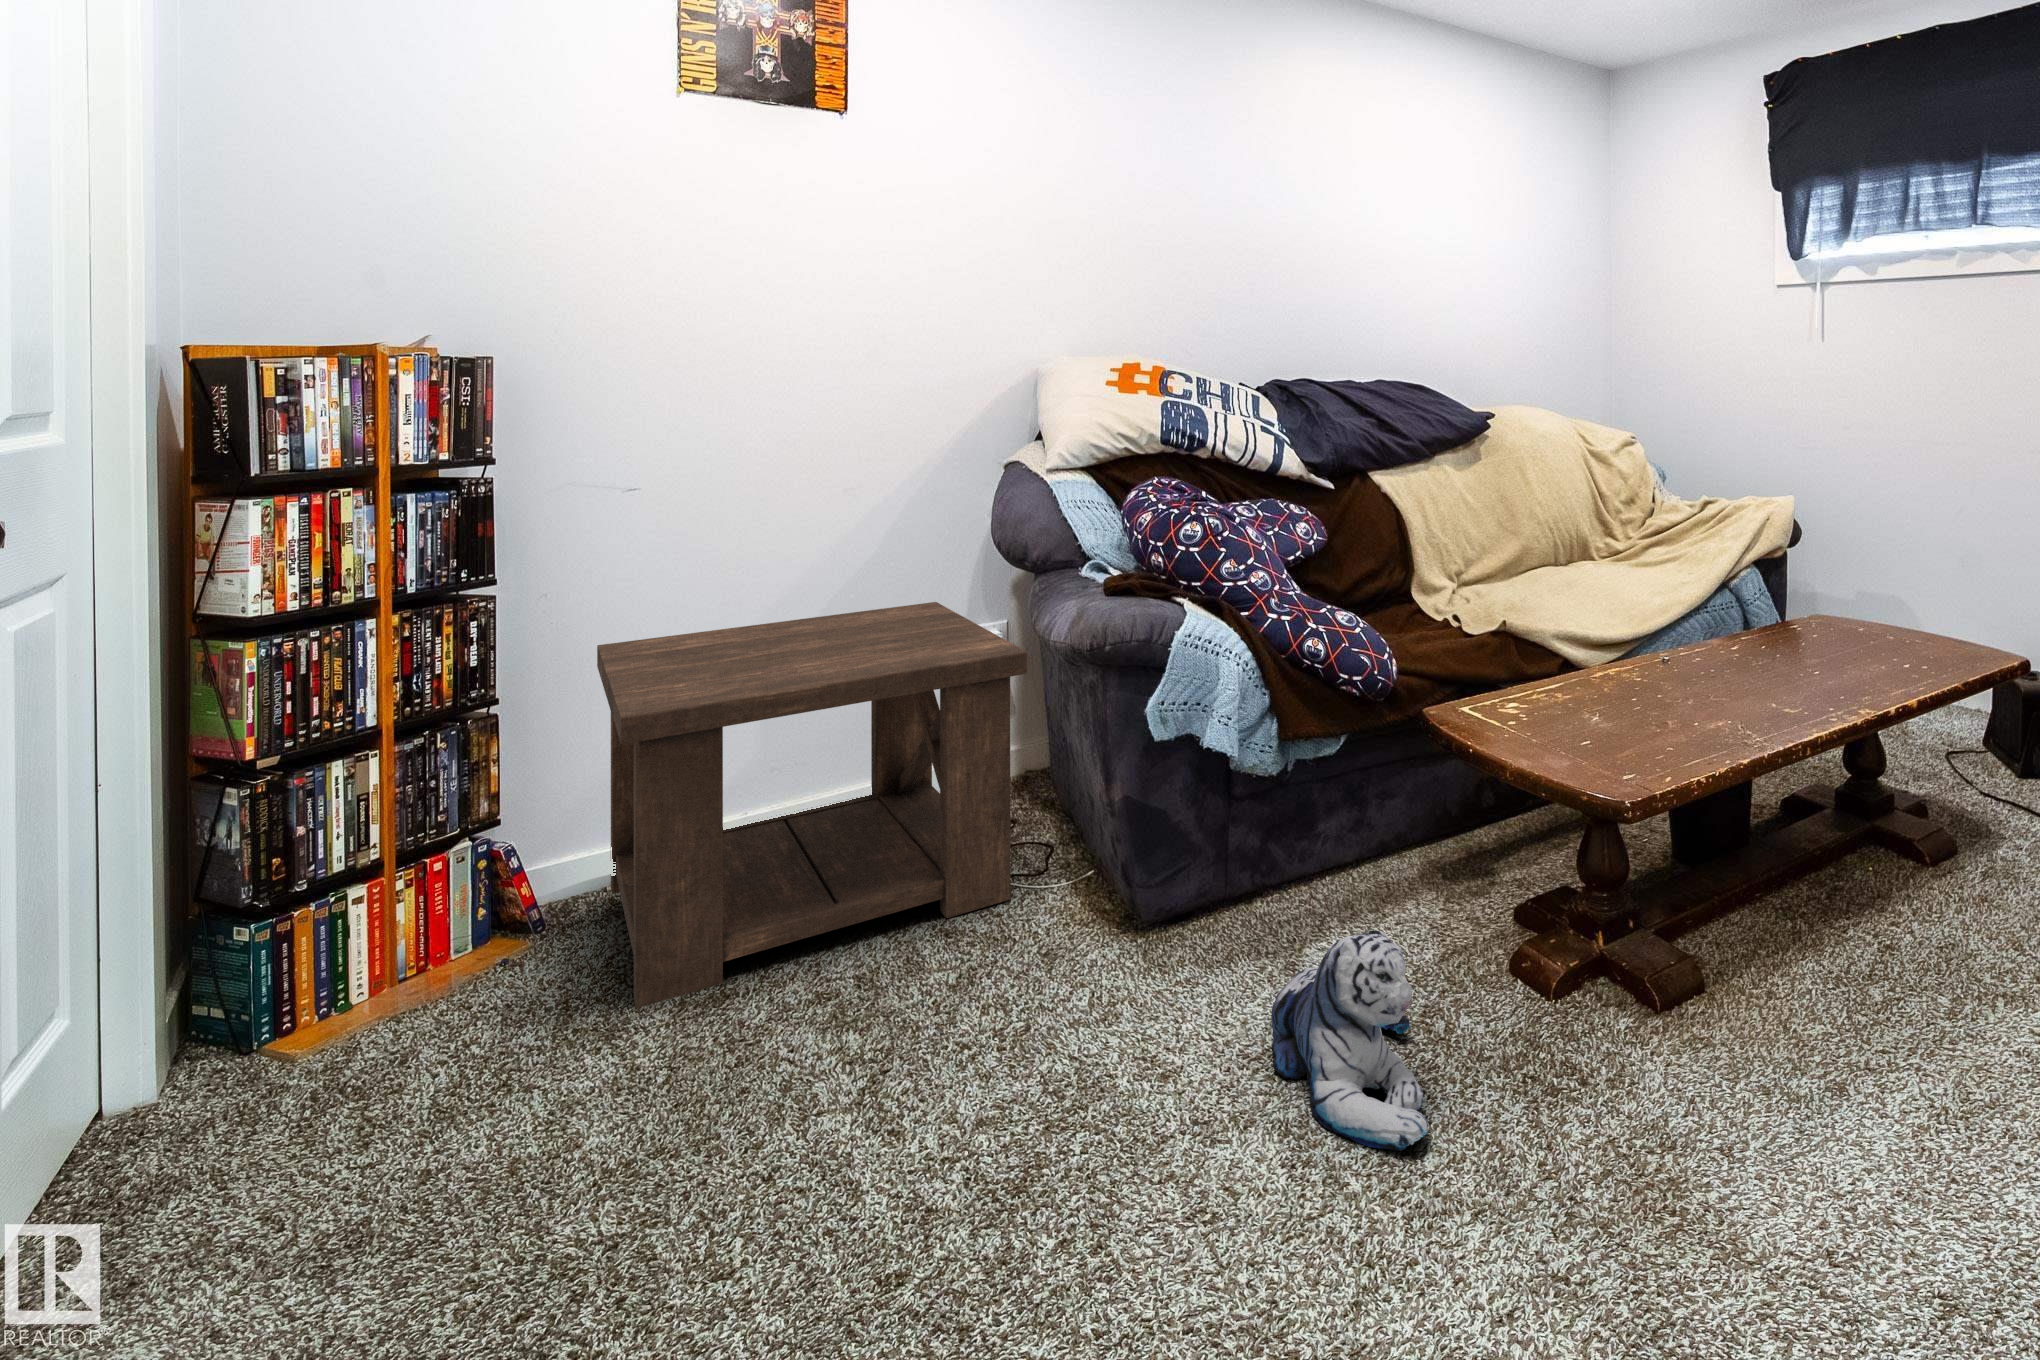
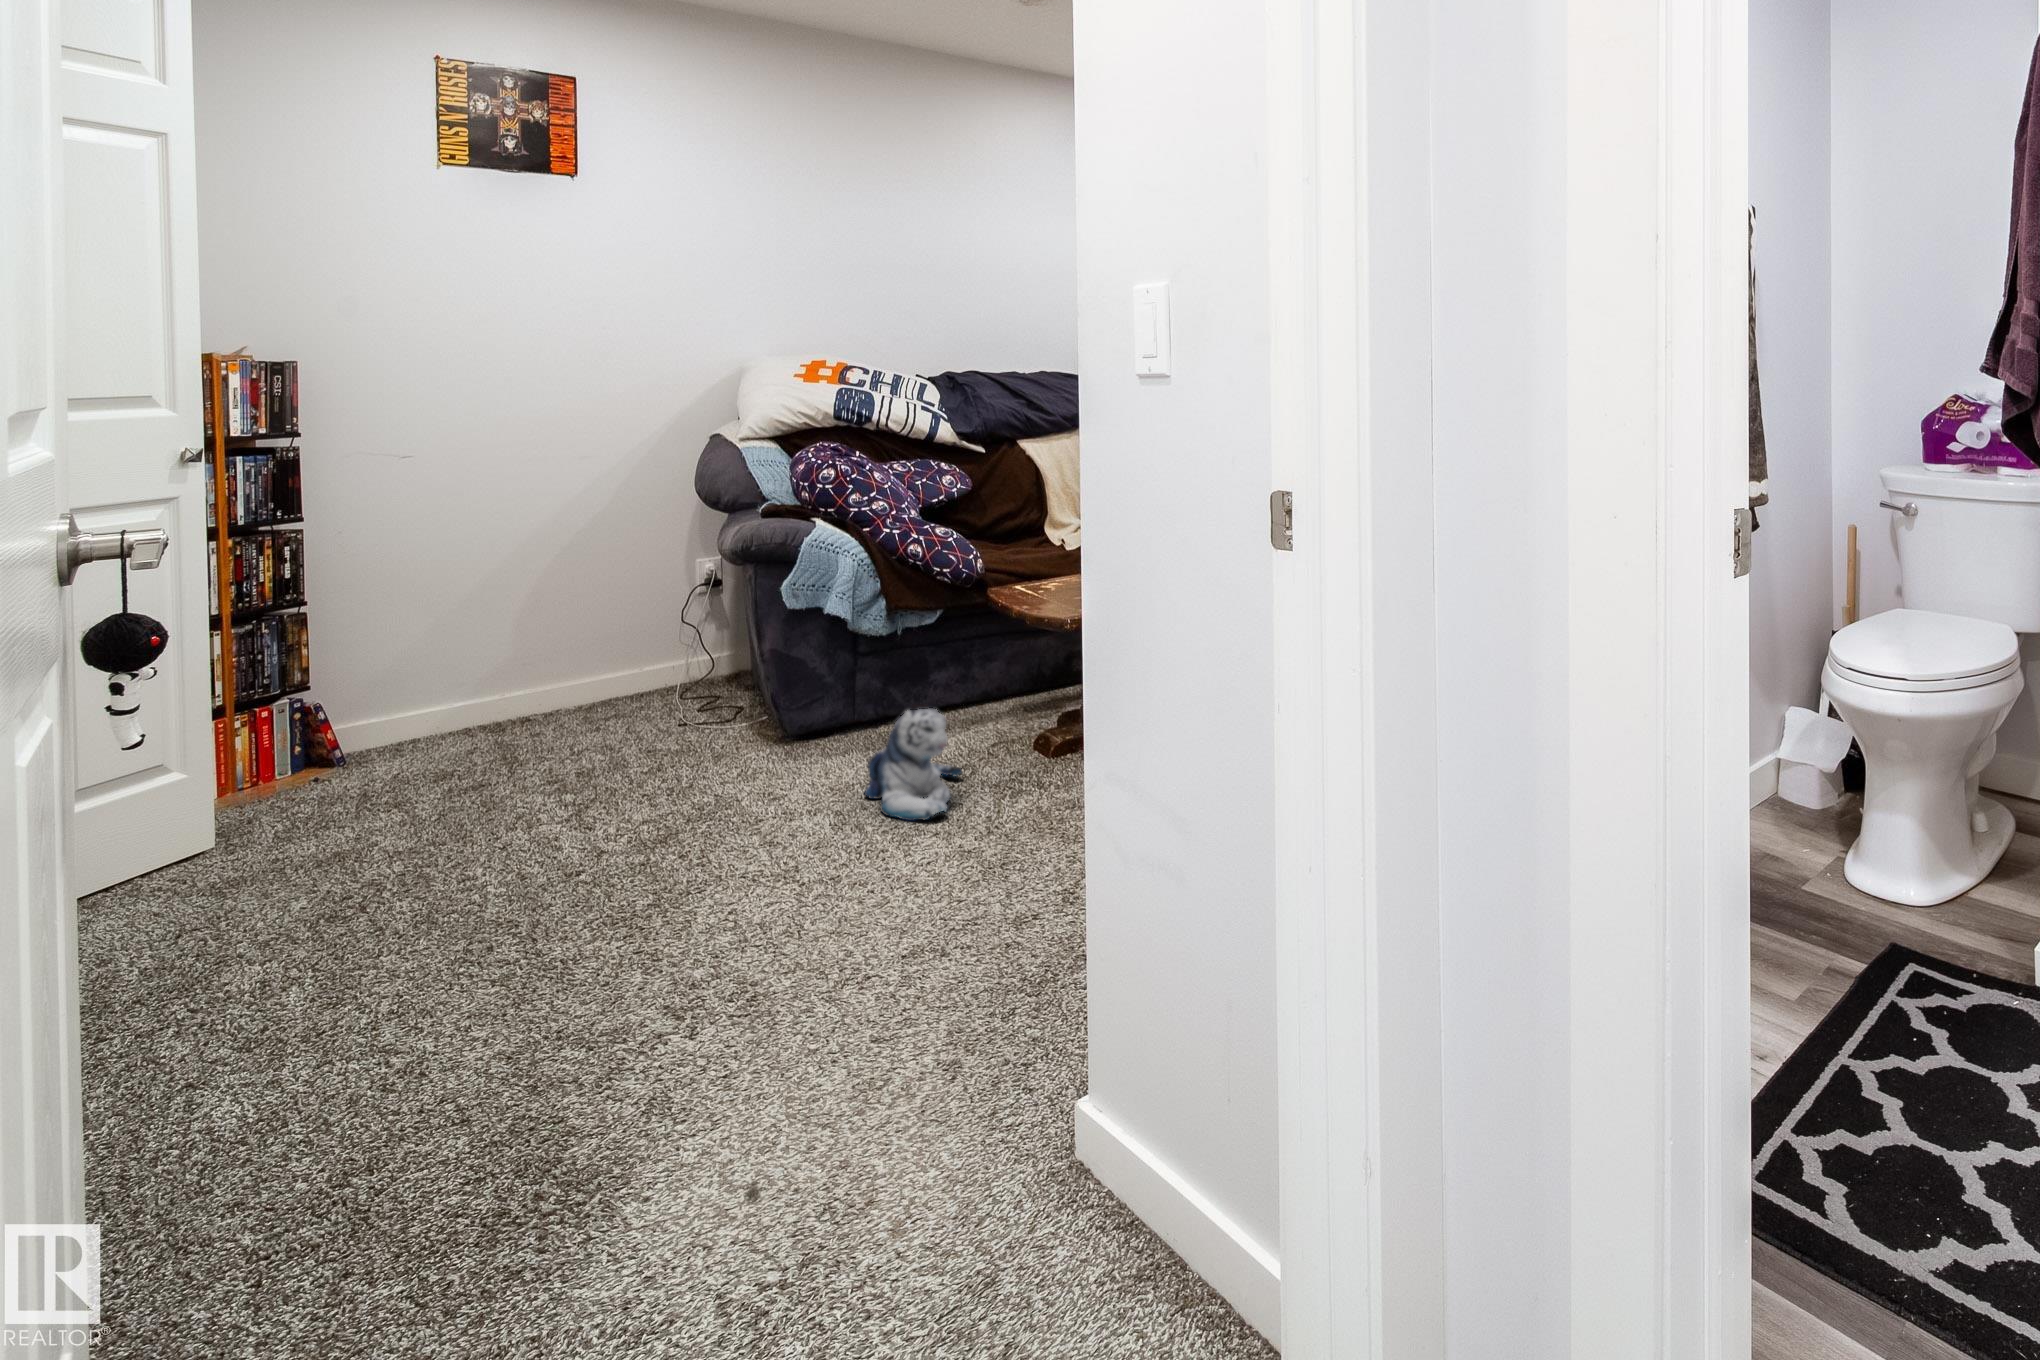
side table: present [597,602,1027,1008] -> none [382,539,720,798]

